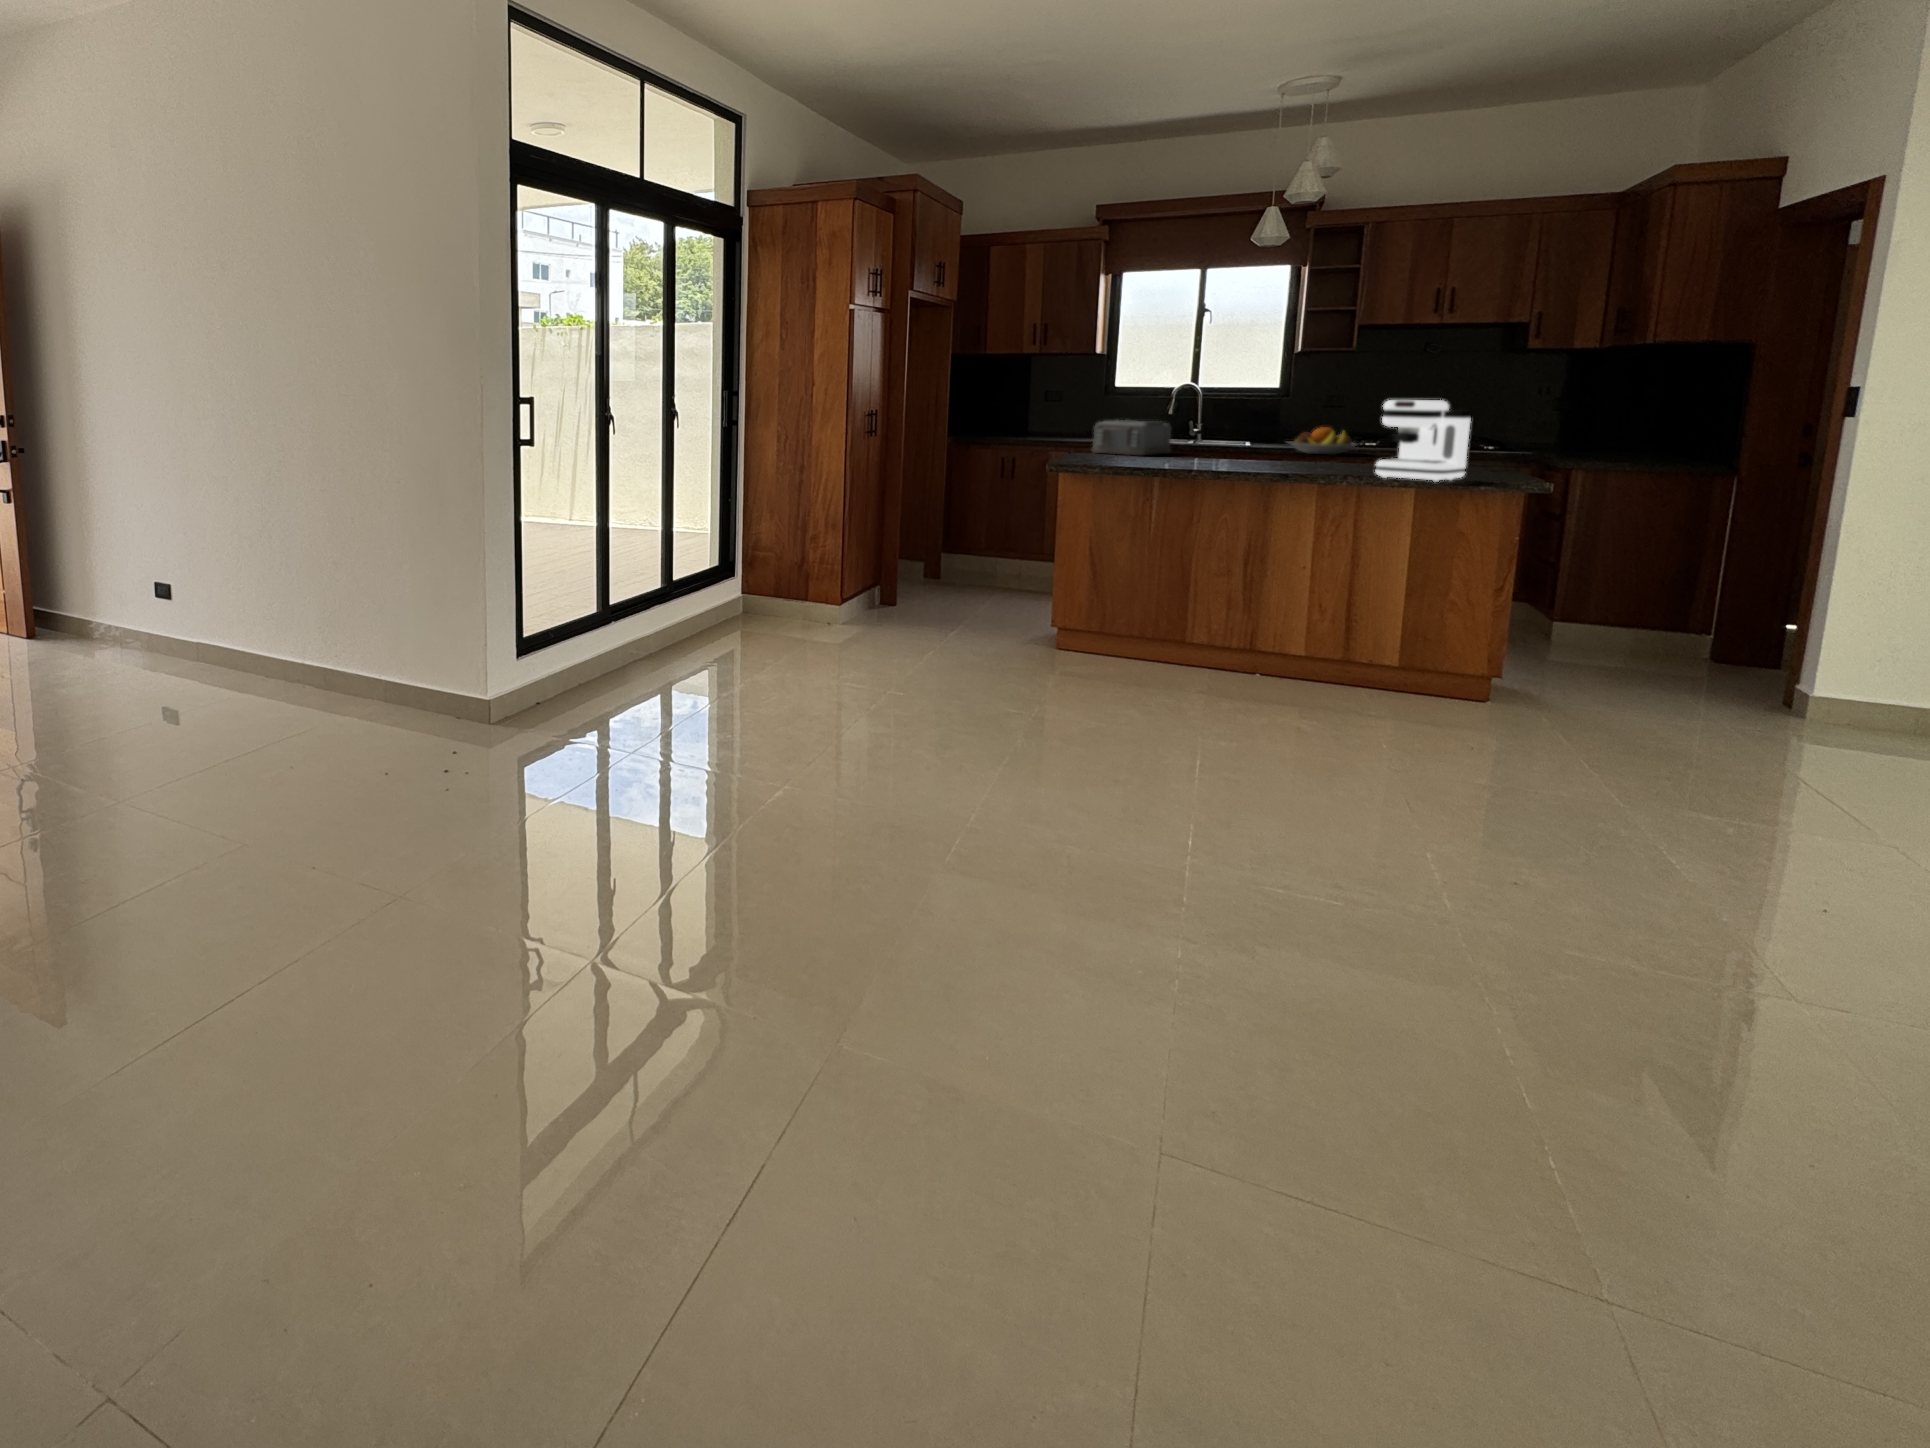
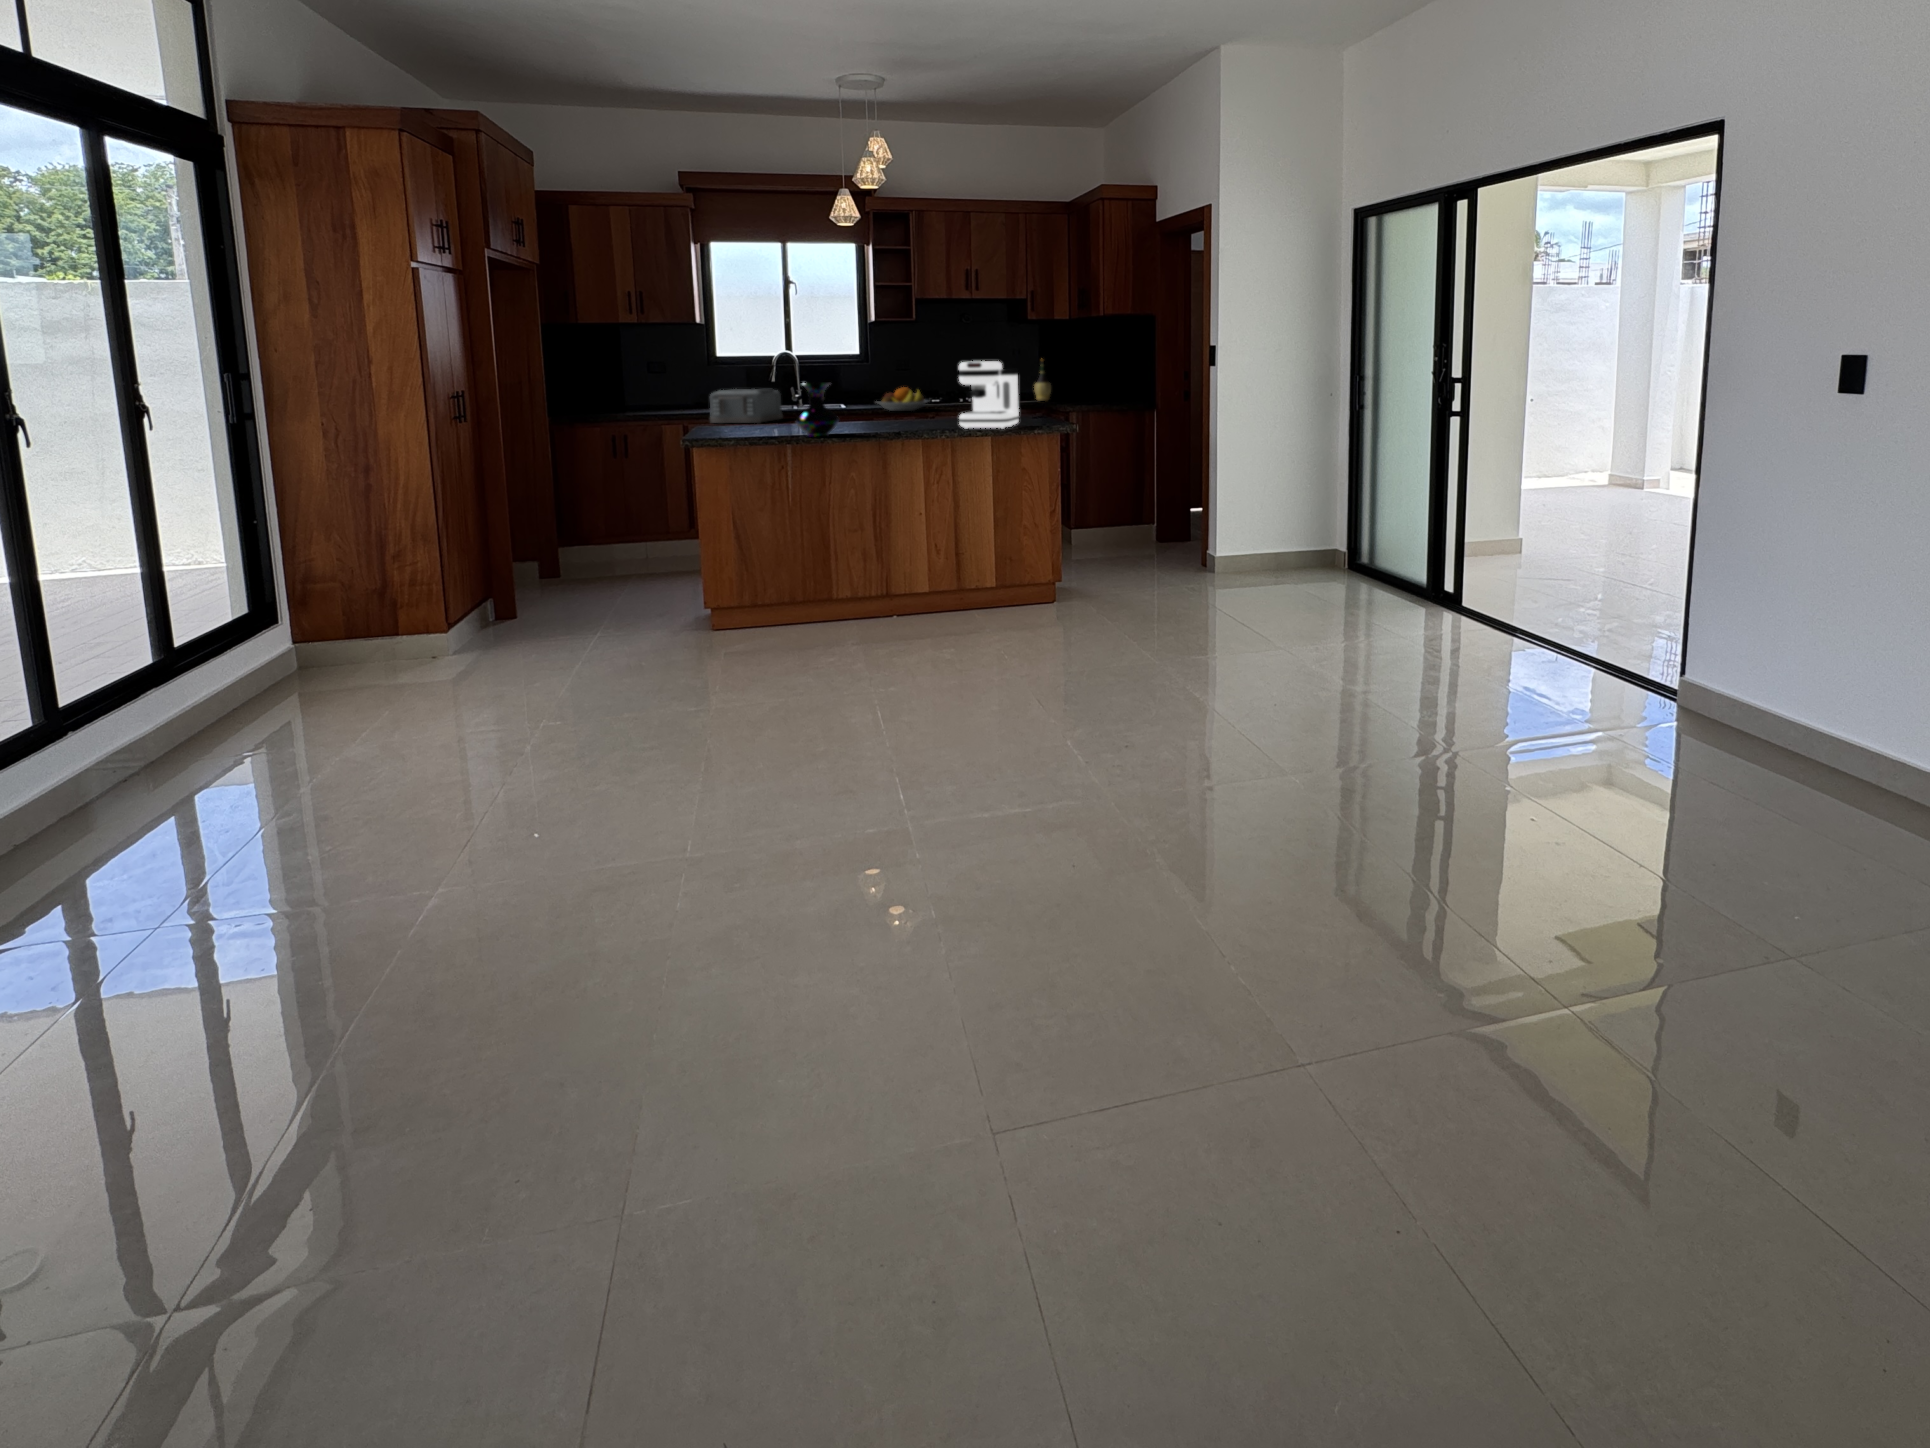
wine bottle: none [1526,399,1555,454] -> present [1034,359,1051,401]
vase: none [1171,416,1221,473] -> present [796,382,839,436]

